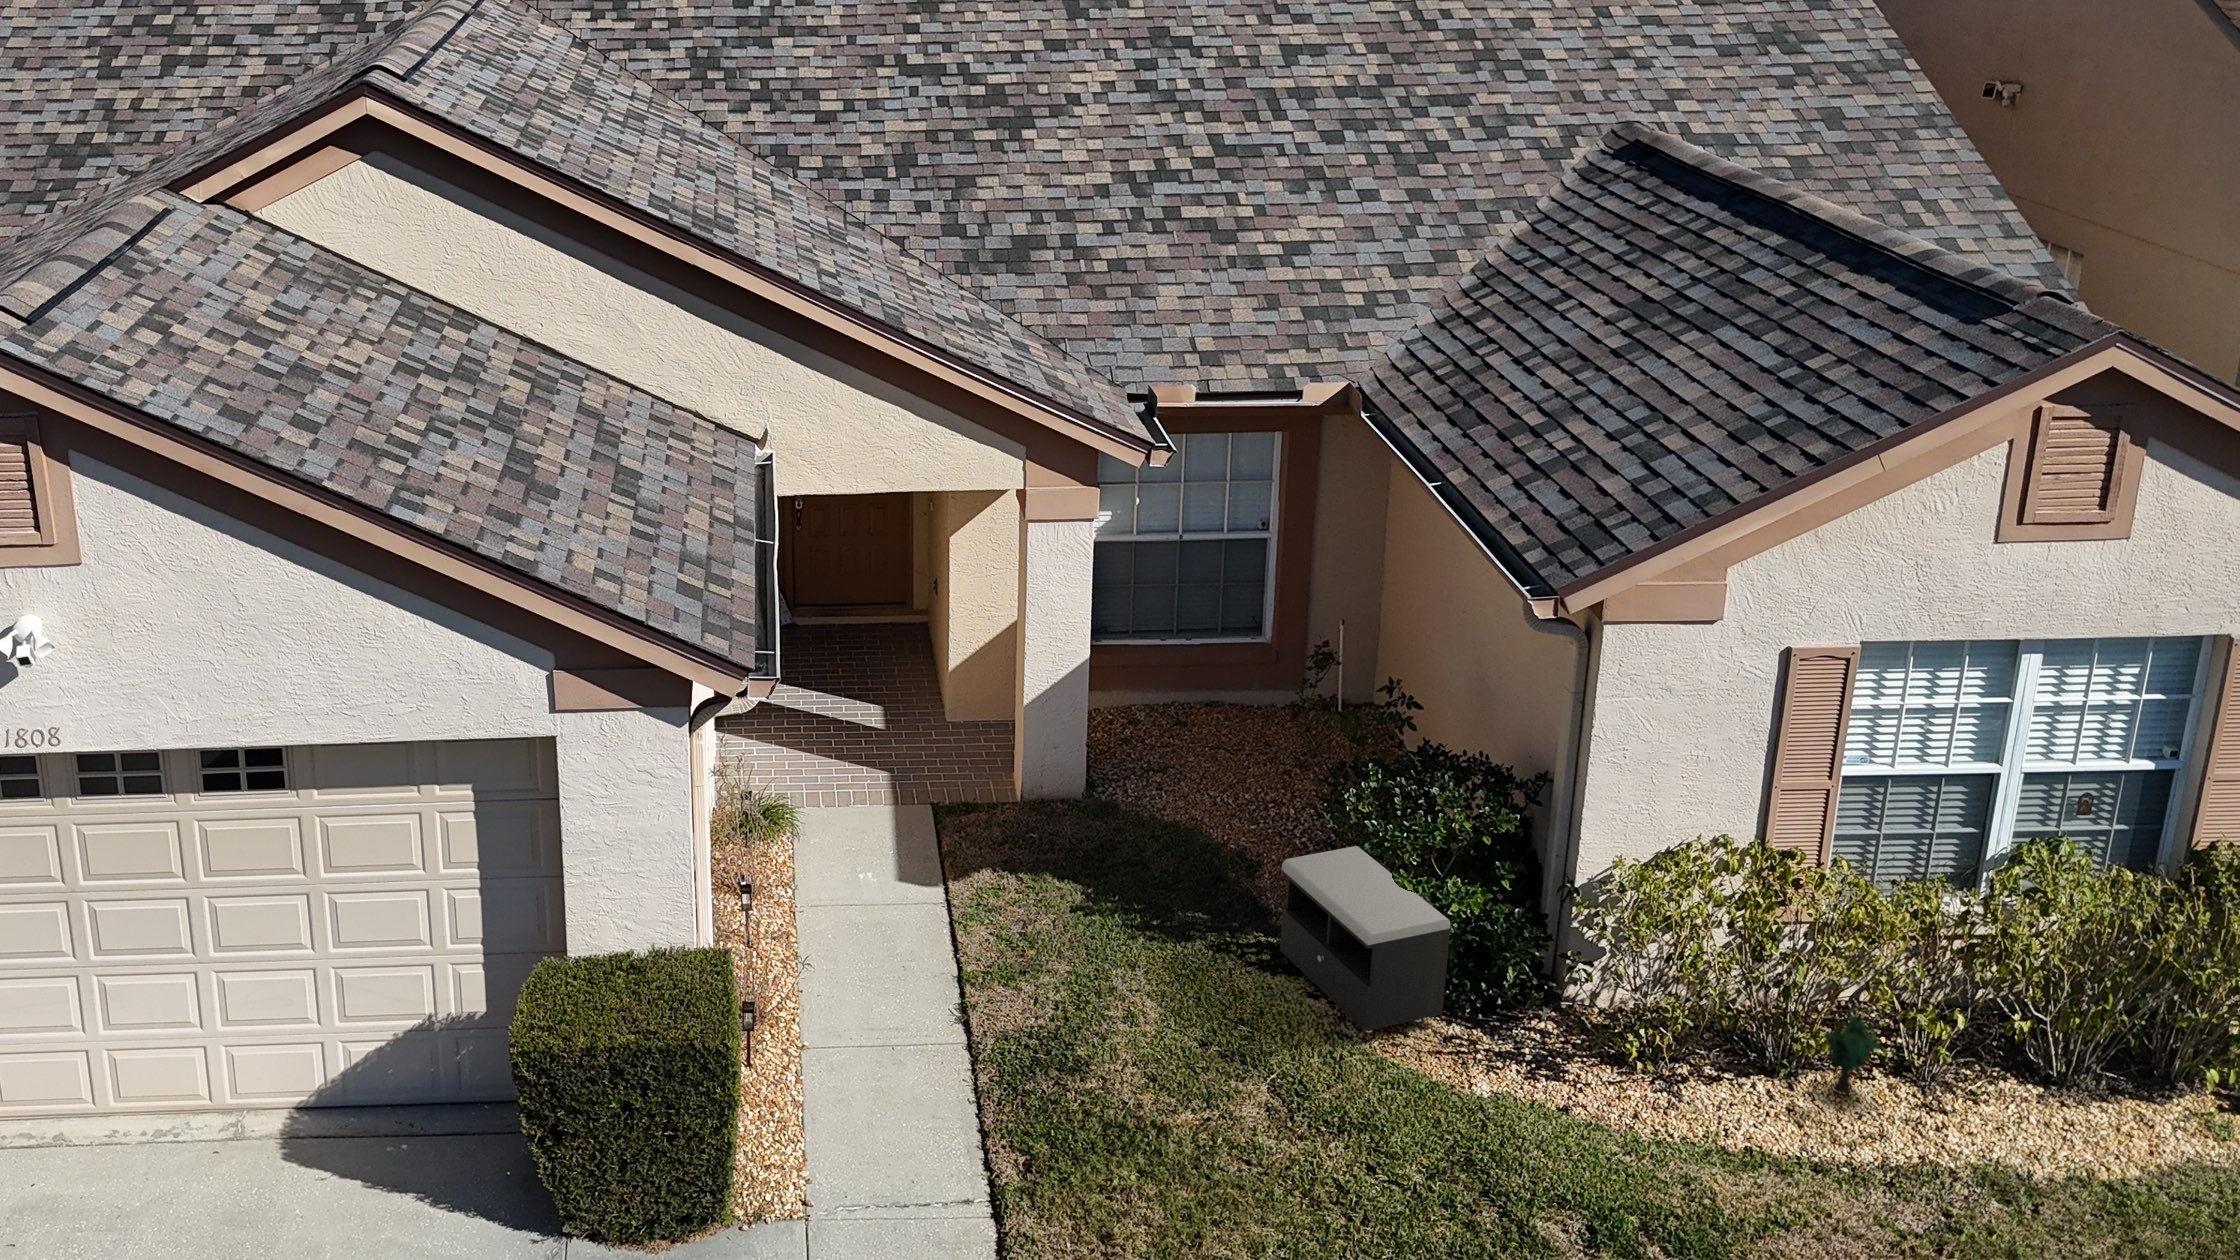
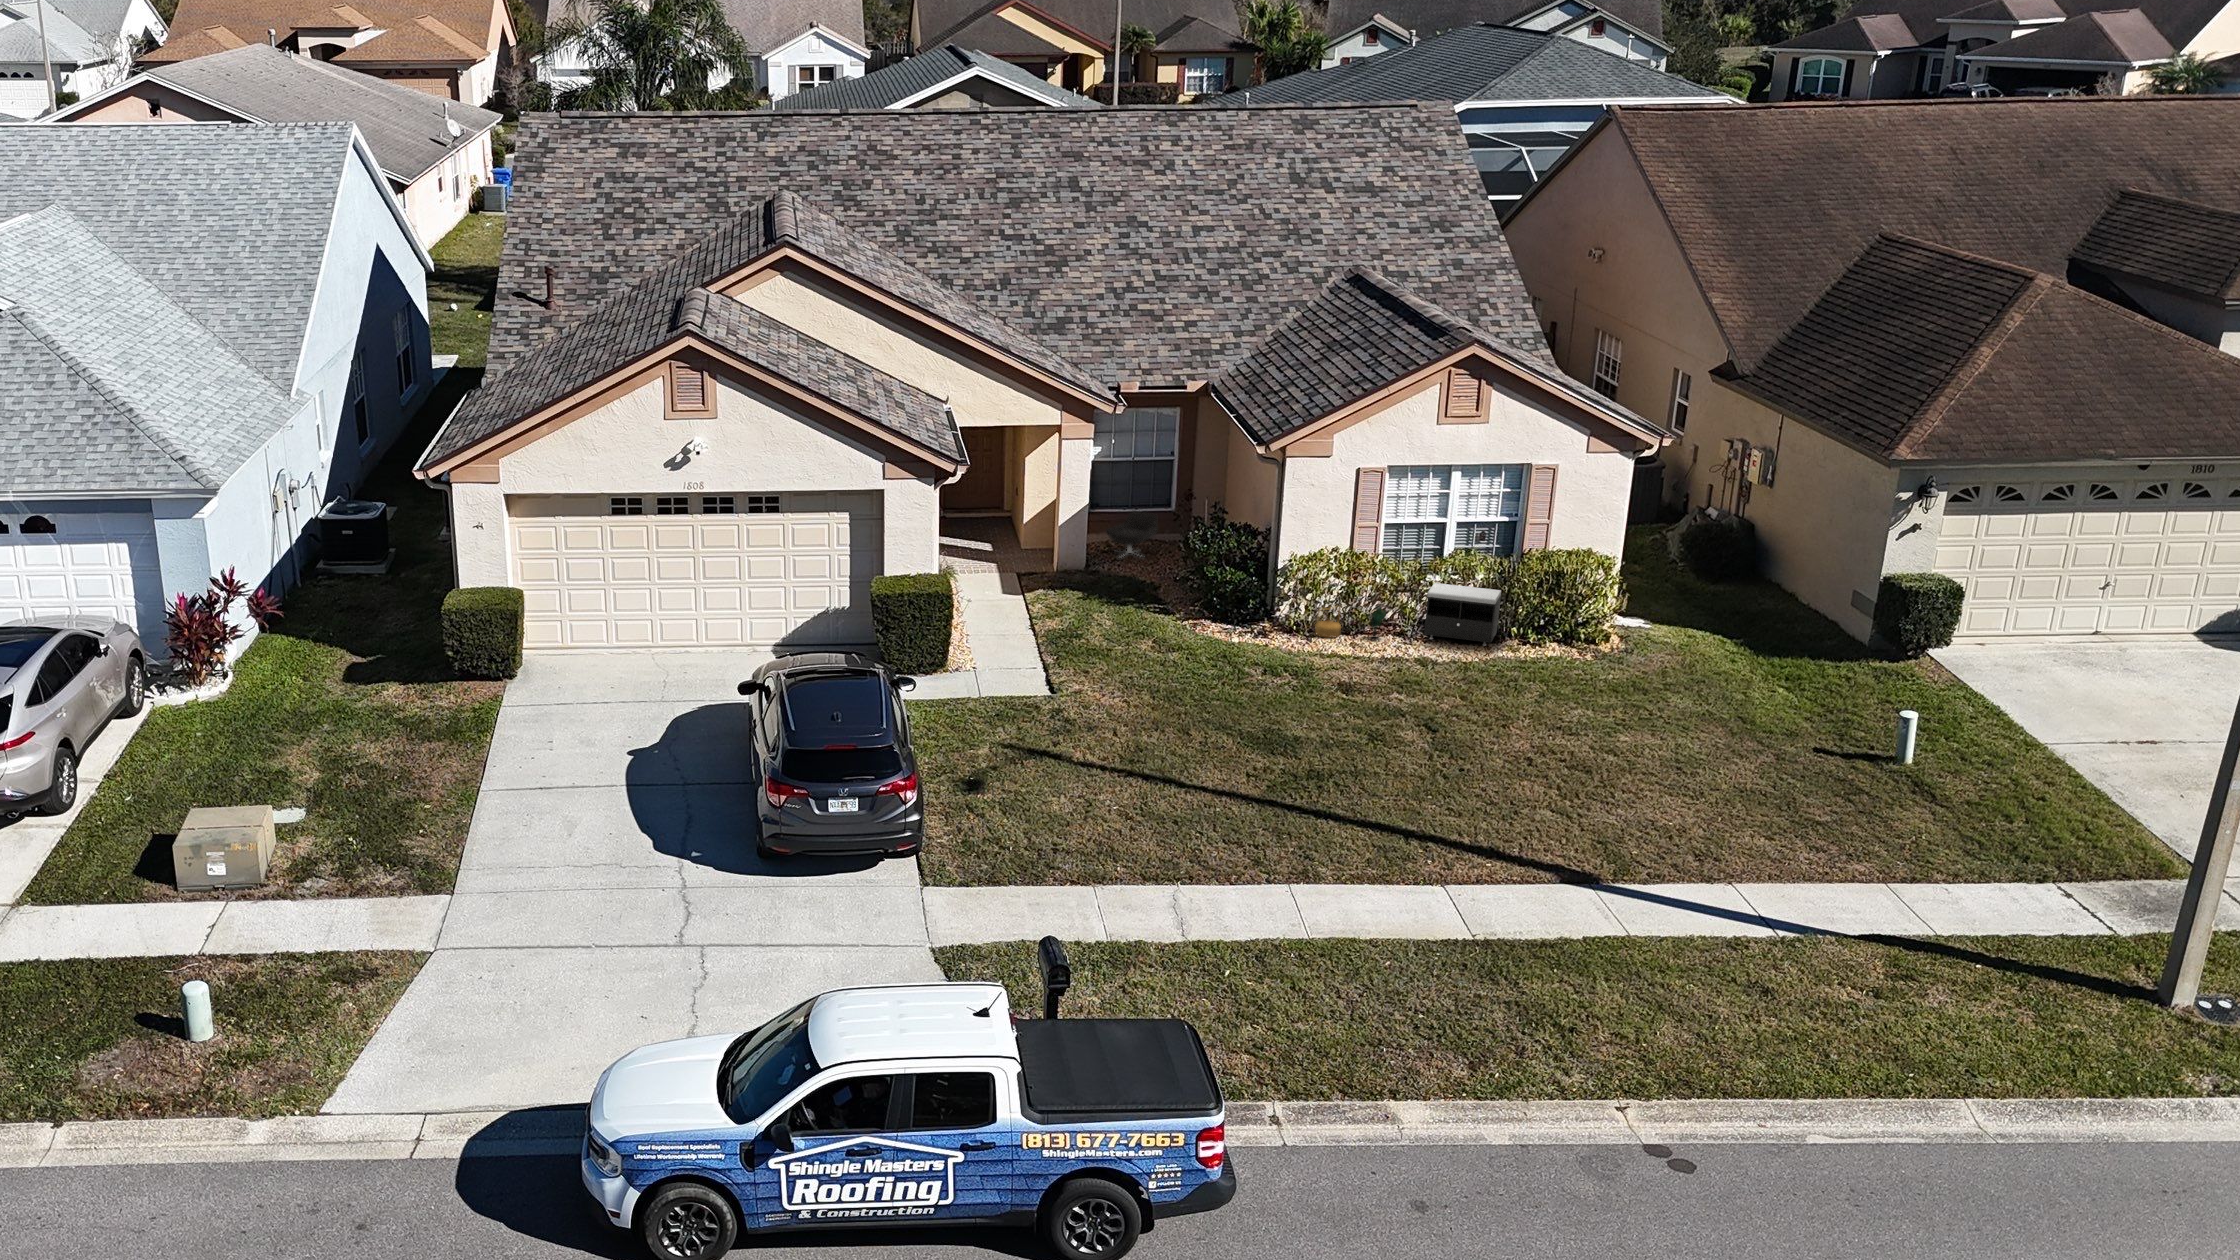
lounge chair: none [1121,635,1234,747] -> present [1106,511,1158,556]
storage bench: present [1280,846,1450,1033] -> present [1424,583,1501,646]
woven basket: none [1679,1001,1753,1092] -> present [1315,608,1341,638]

